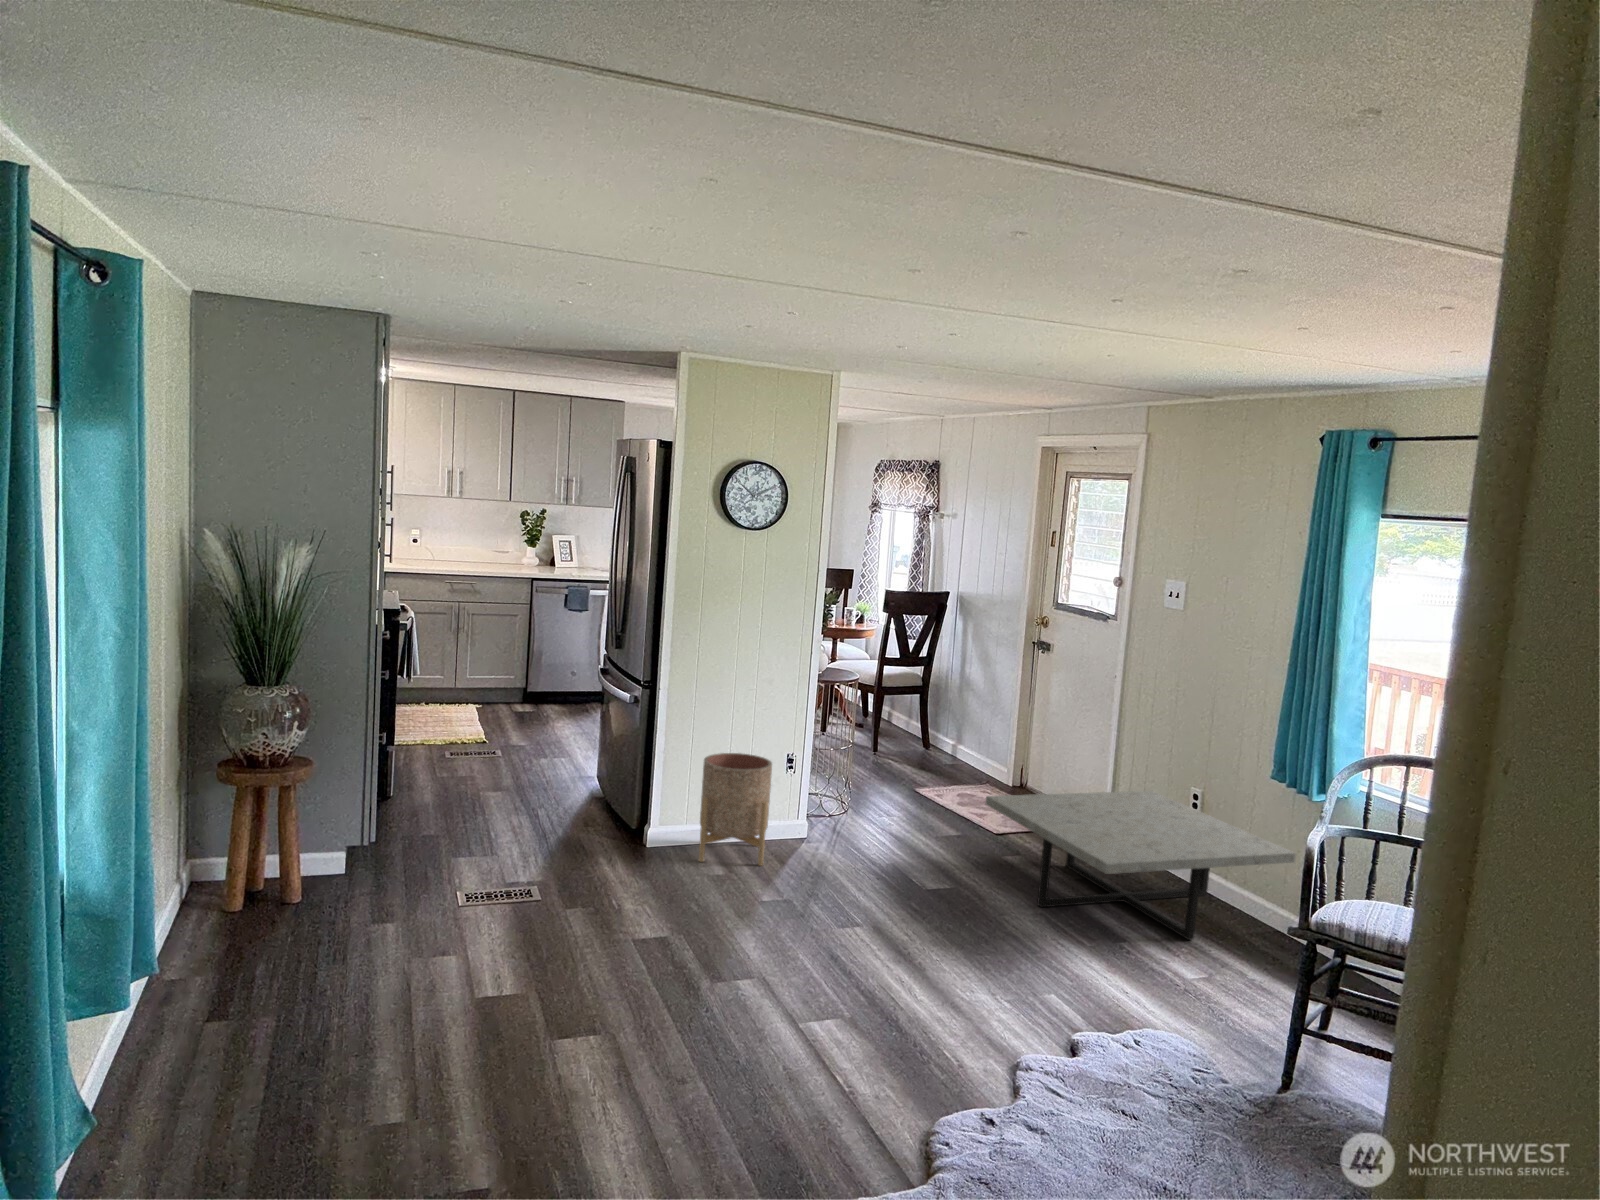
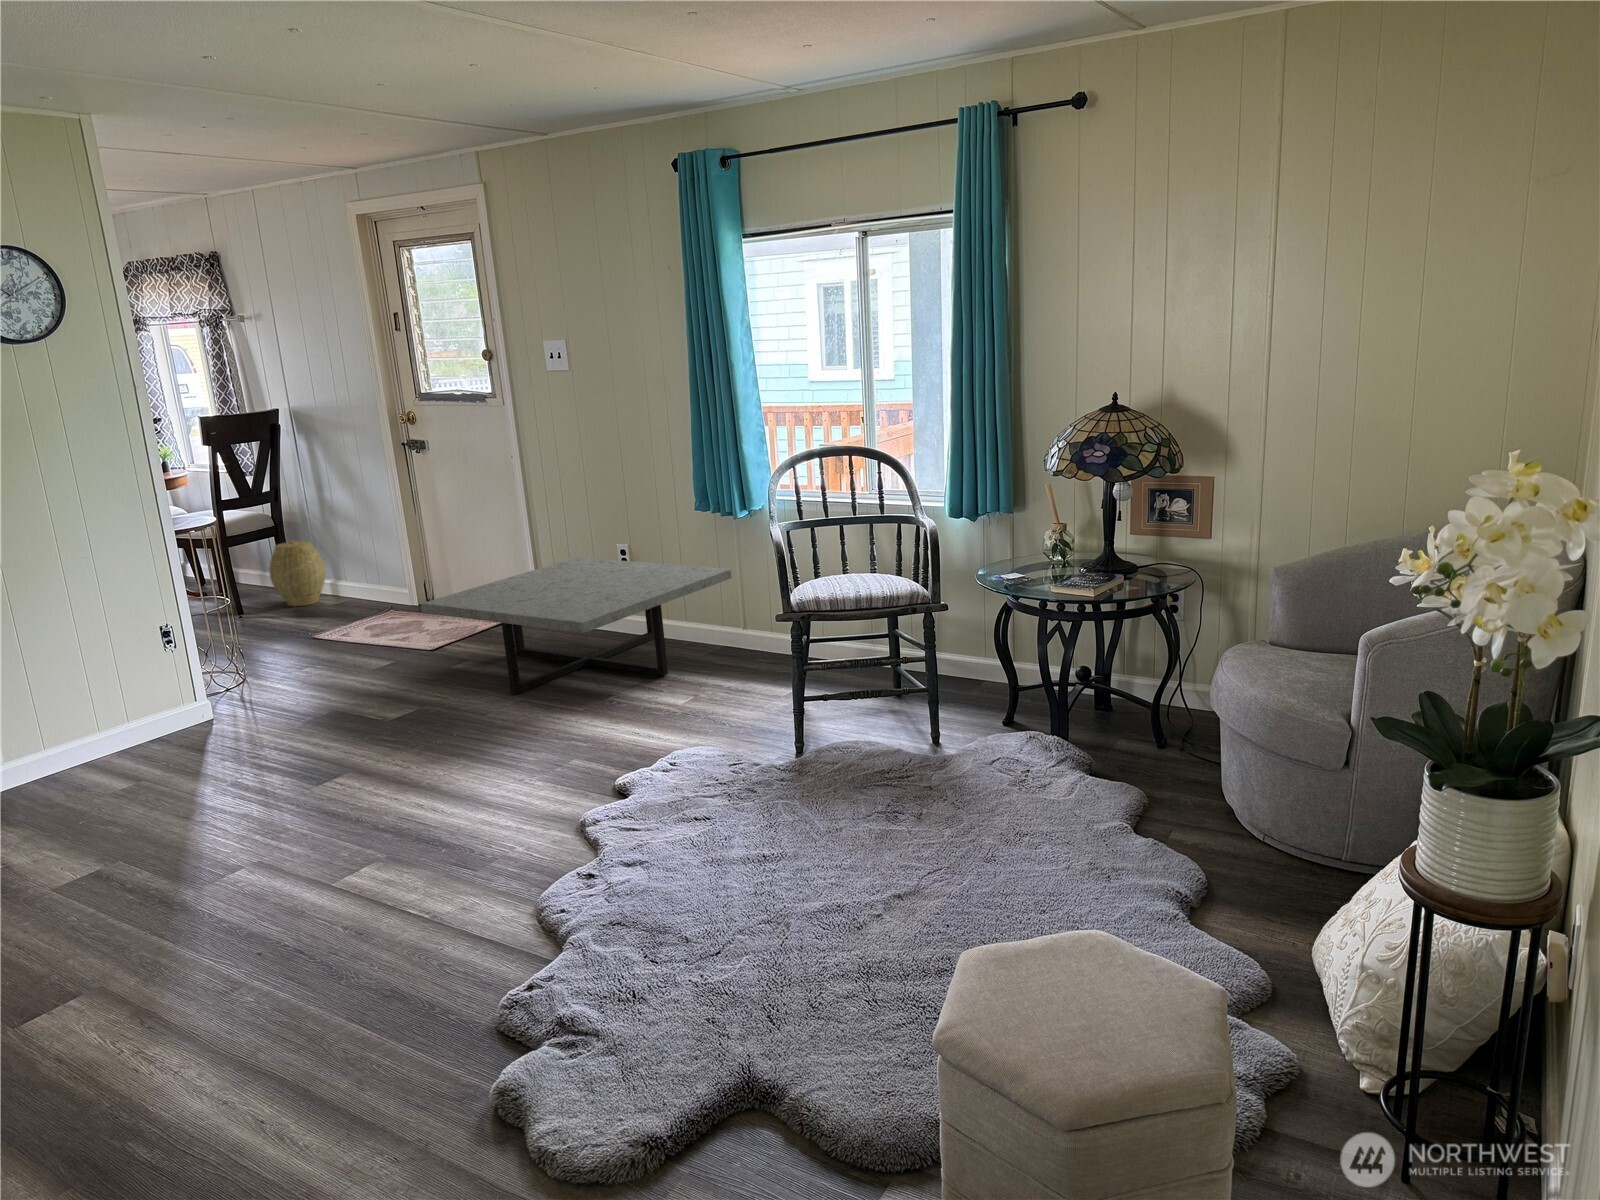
woven basket: none [906,702,950,760] -> present [269,541,326,606]
planter: present [698,753,772,866] -> none [52,633,179,780]

